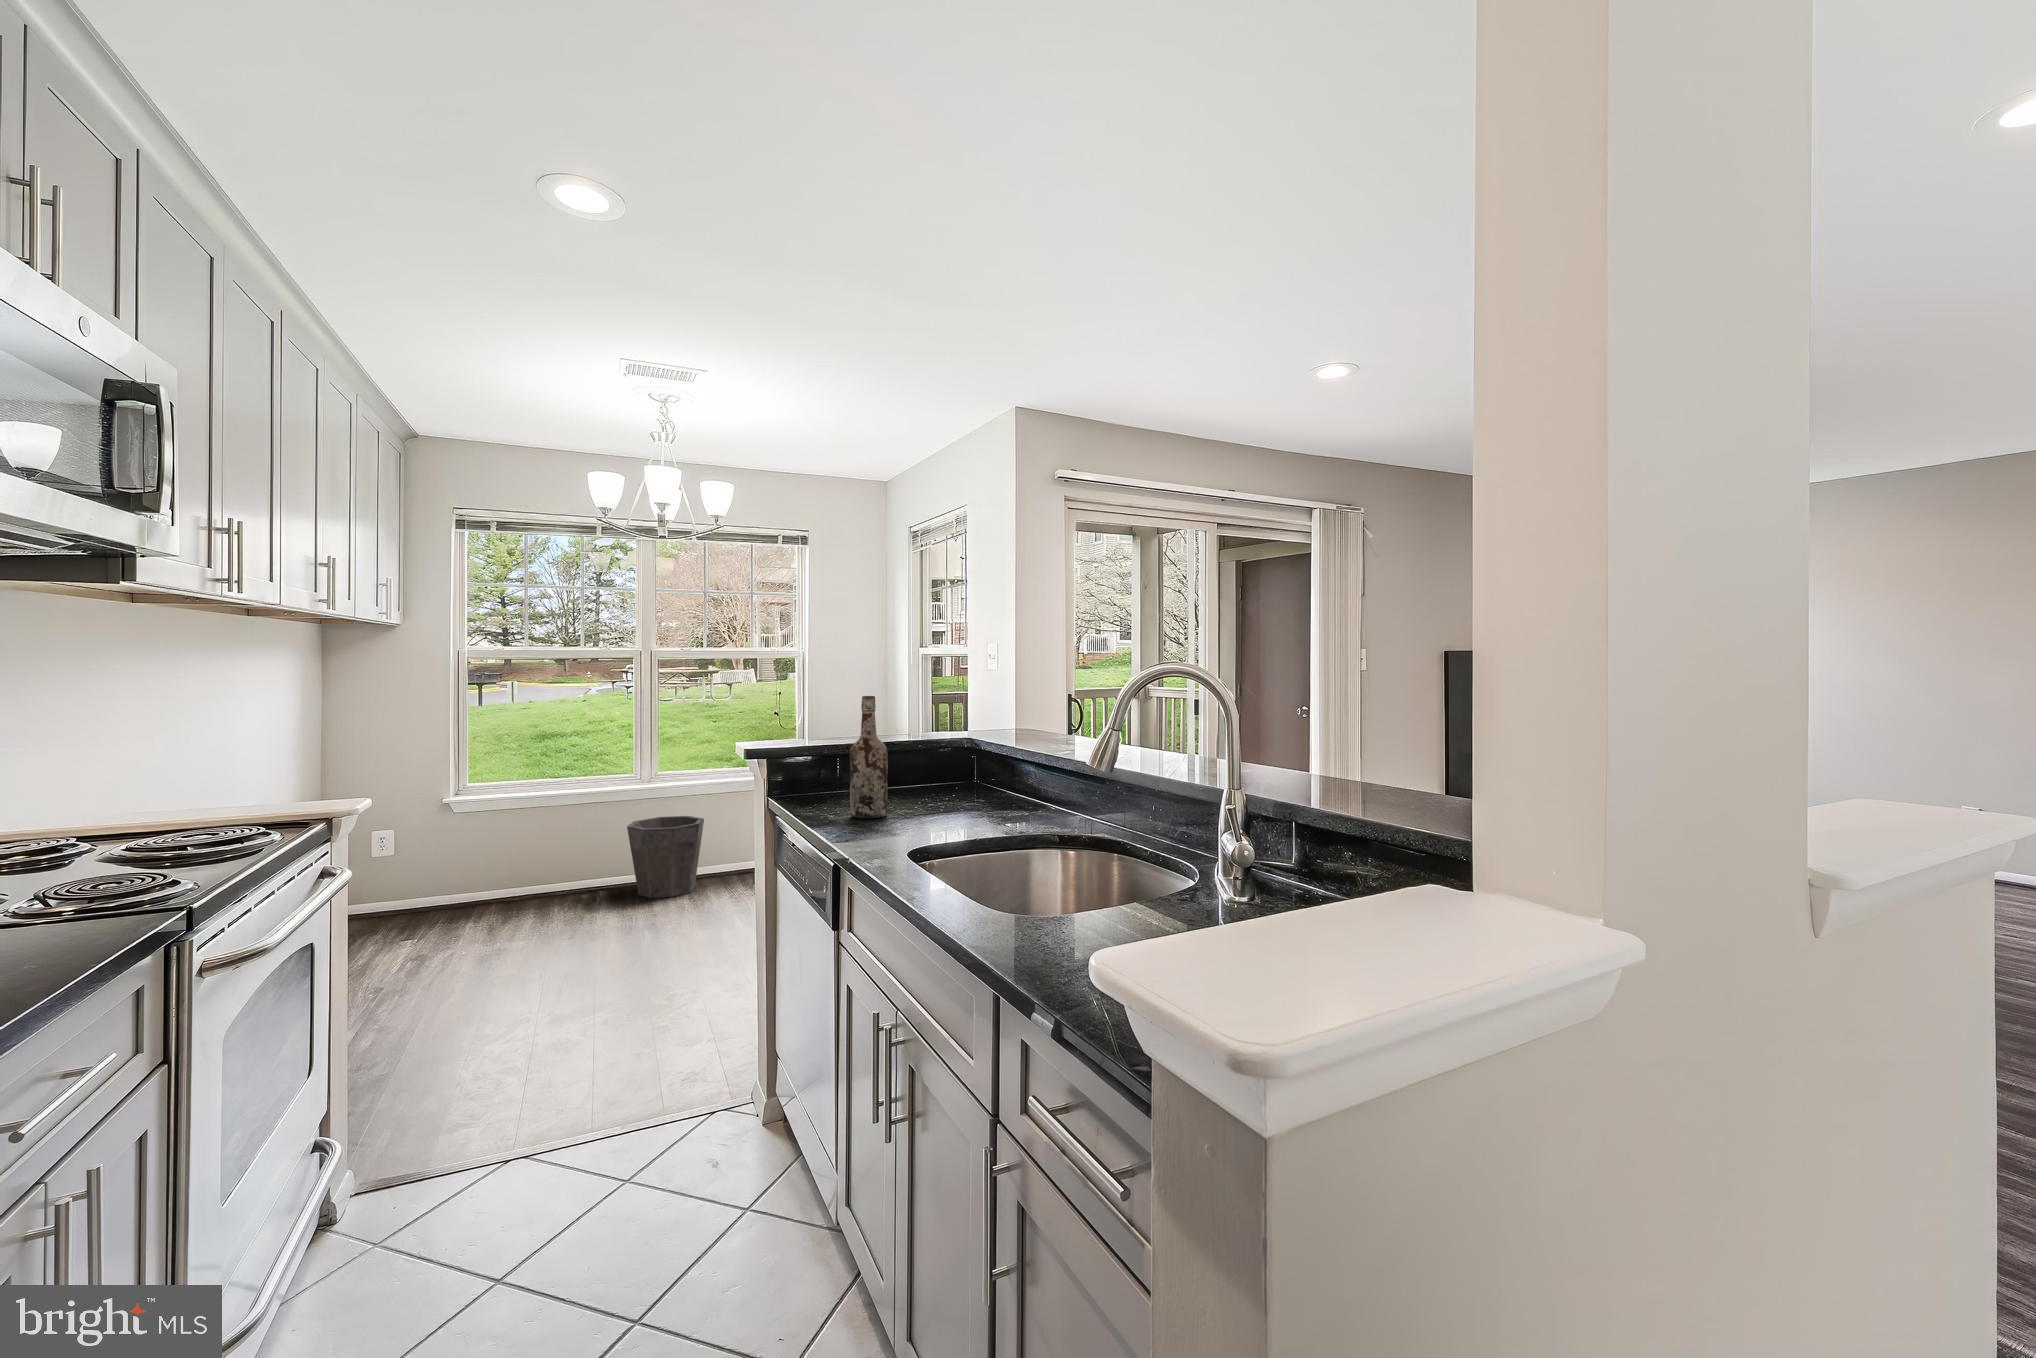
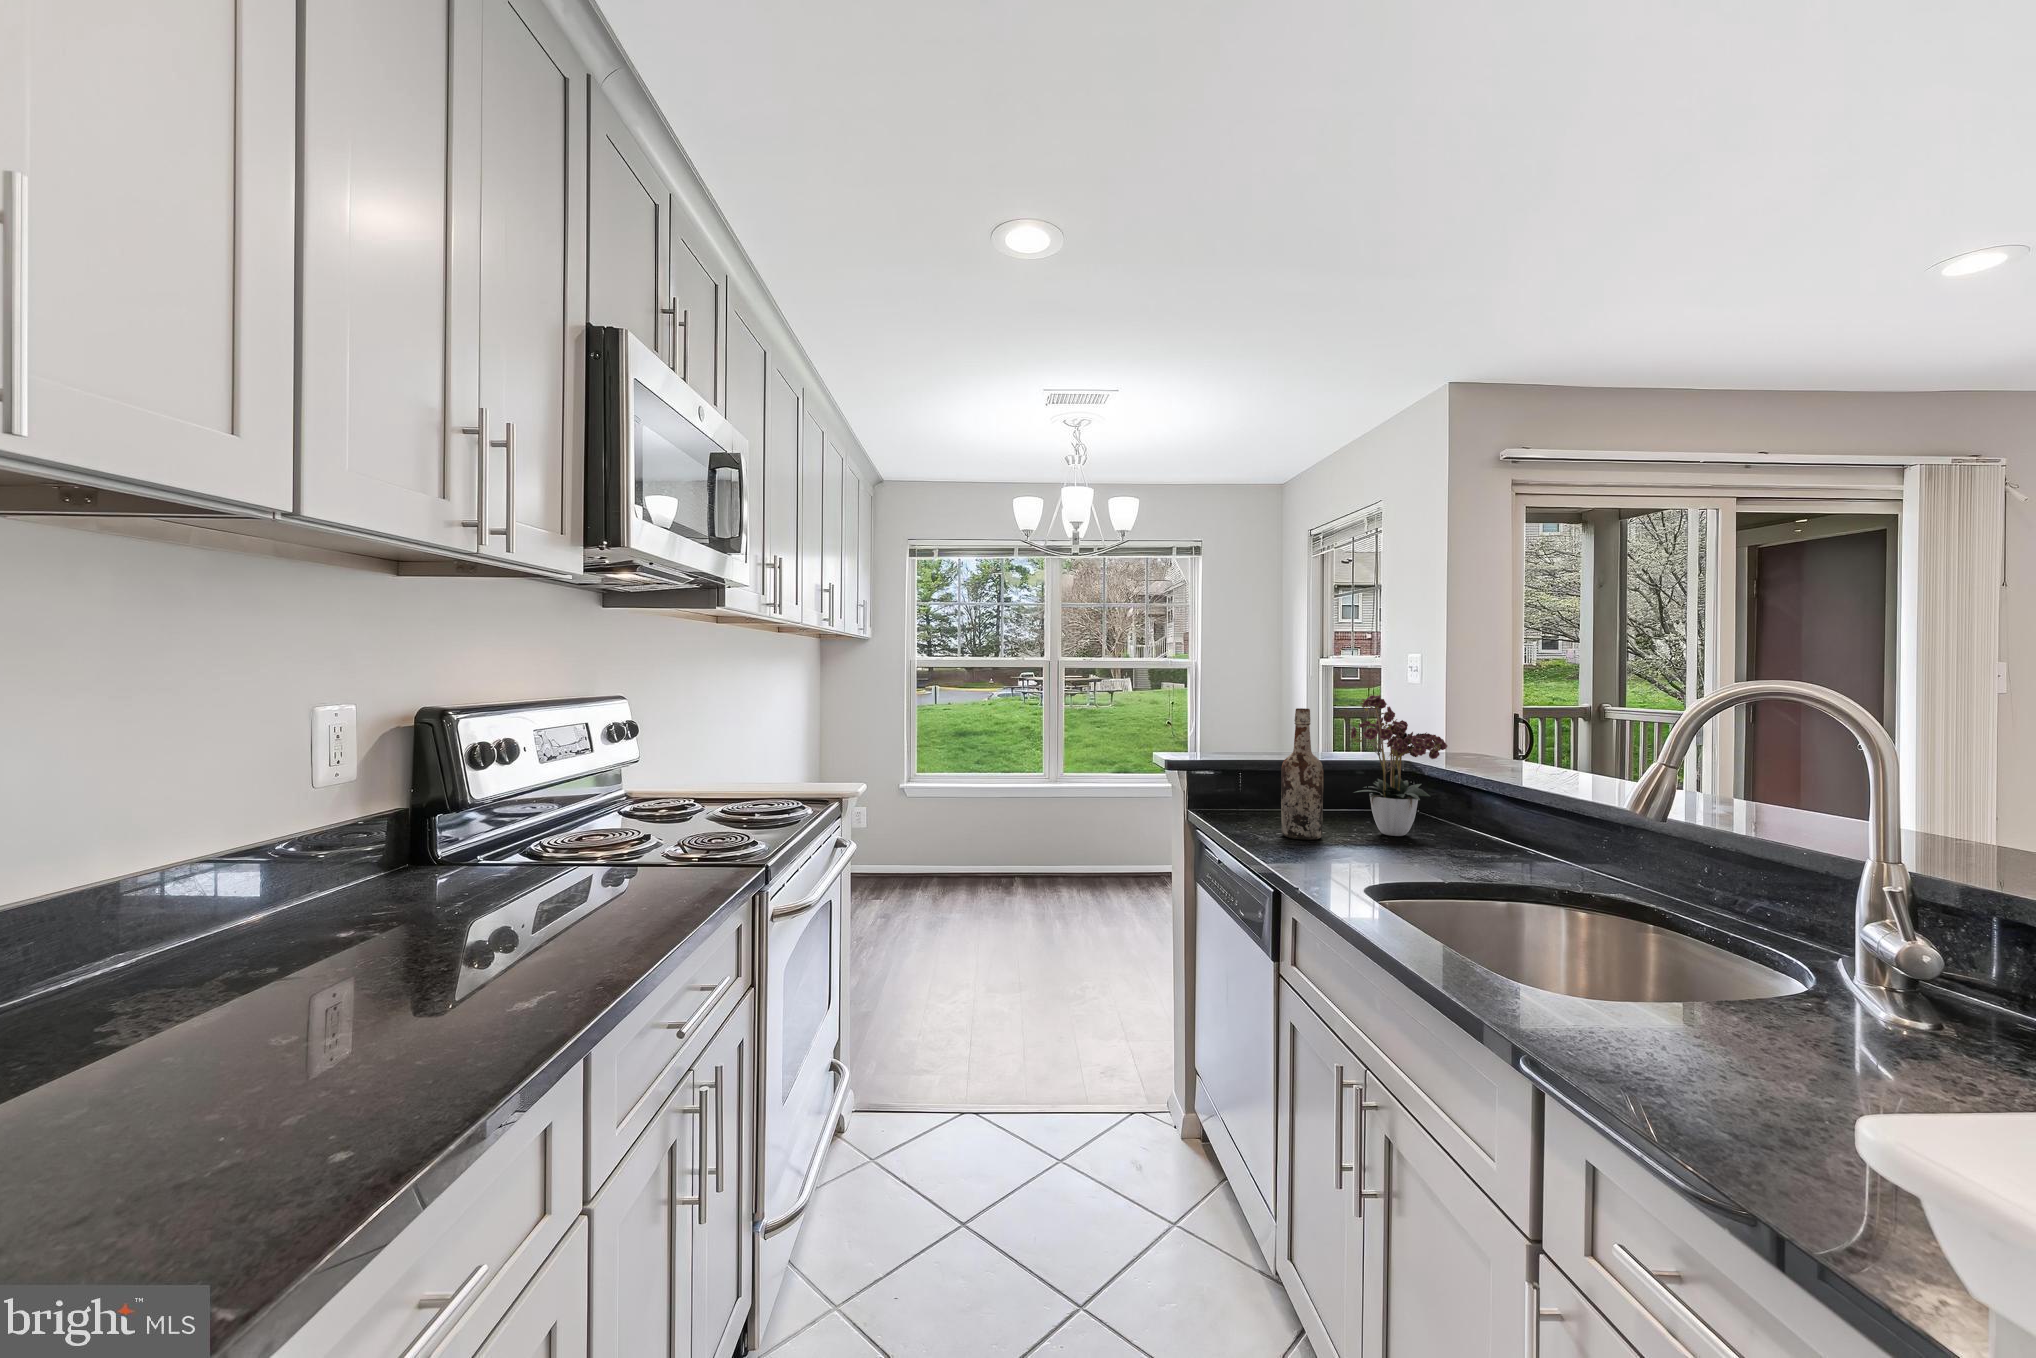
flower arrangement: none [909,677,999,808] -> present [1351,695,1448,836]
waste bin: present [627,816,704,898] -> none [1039,812,1104,887]

